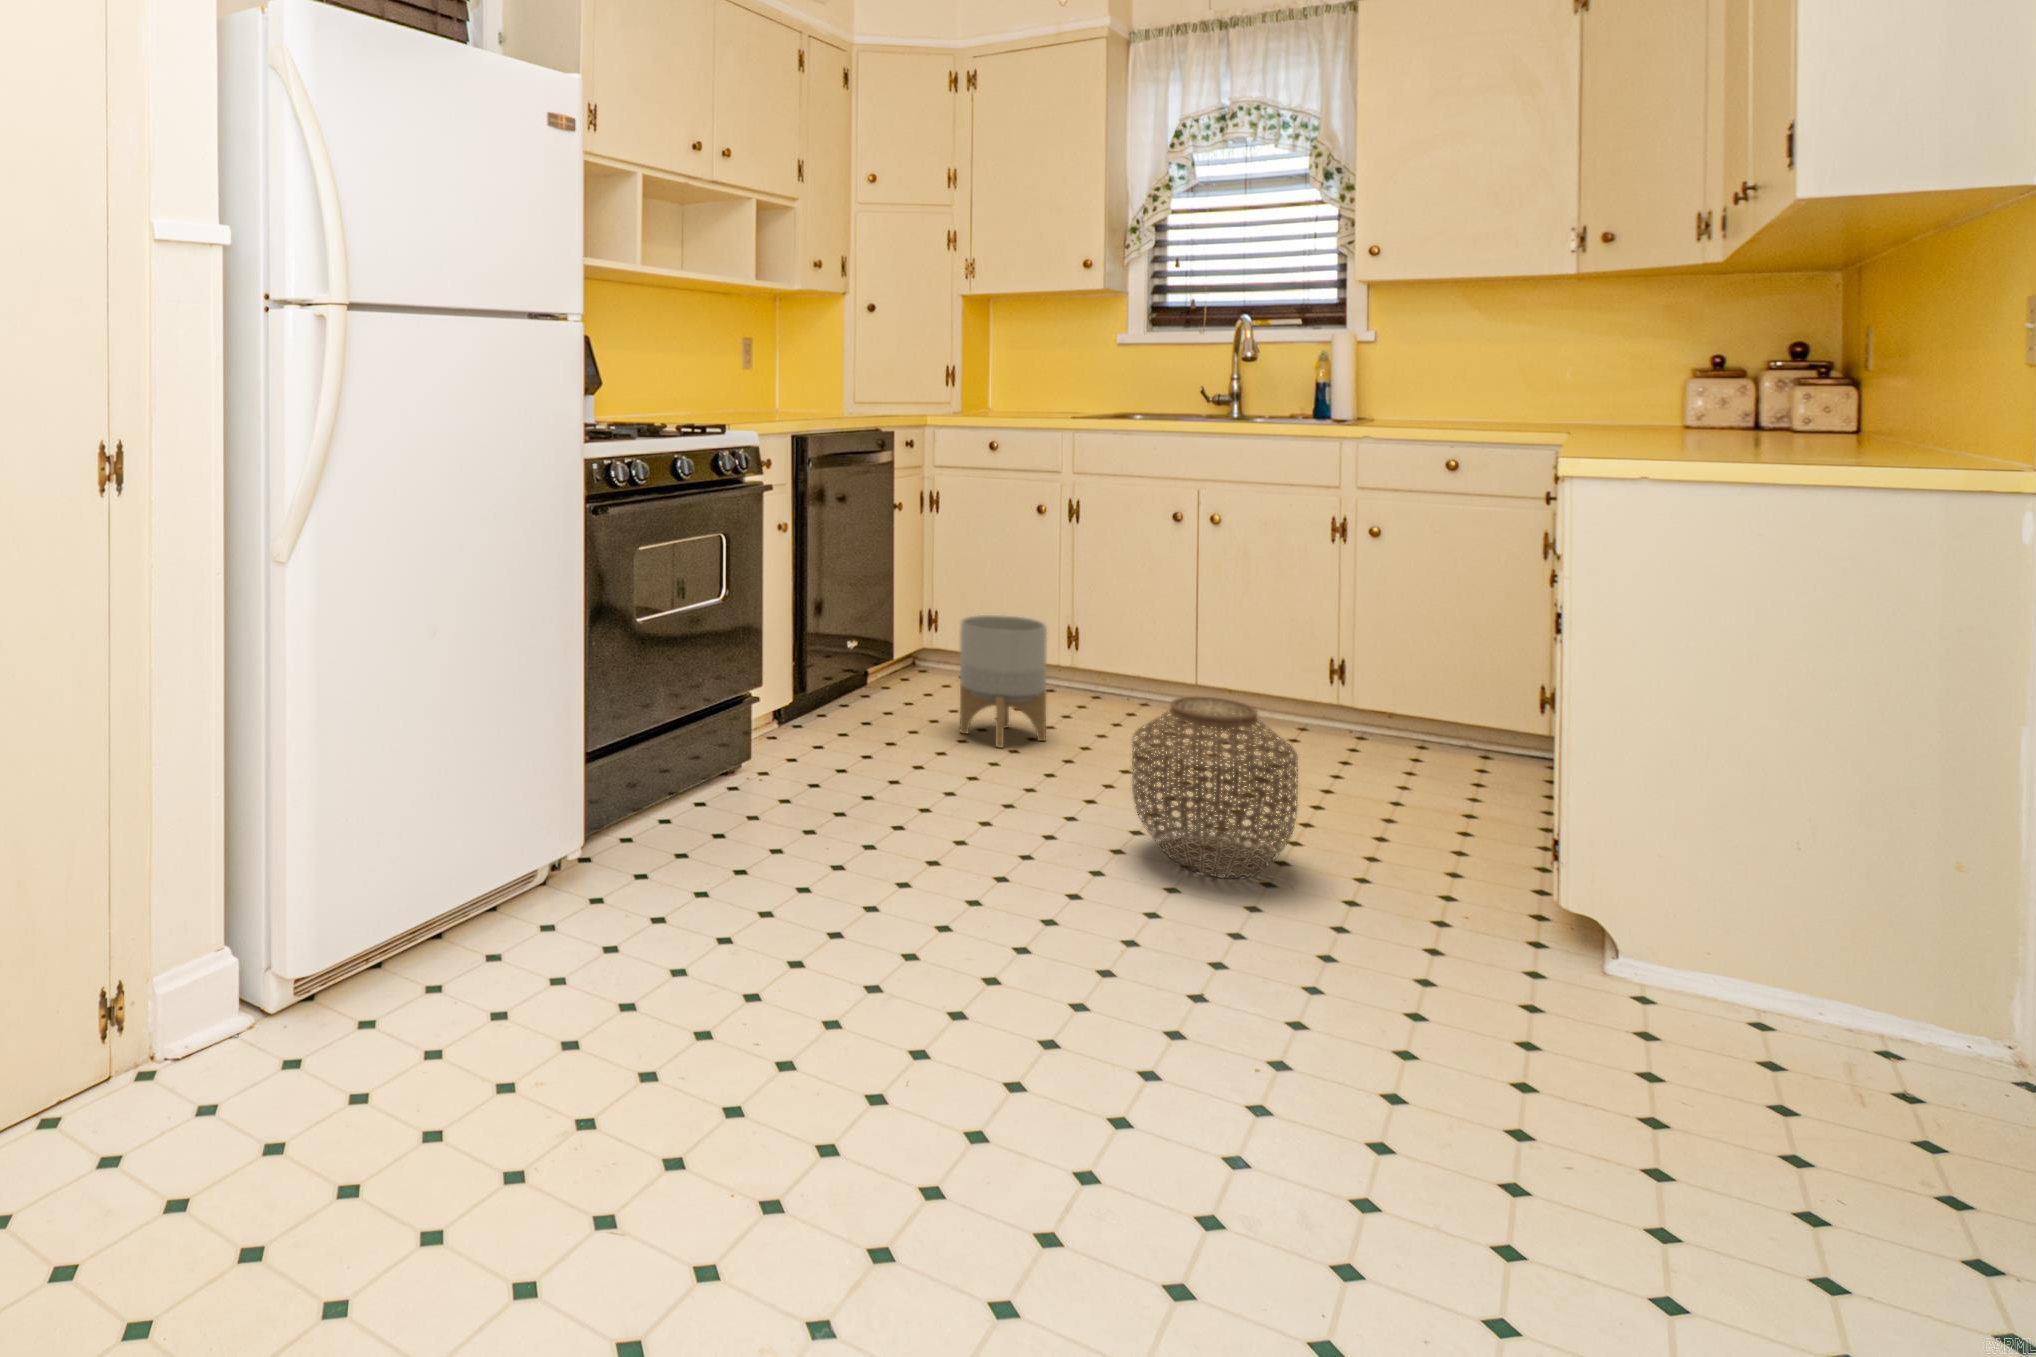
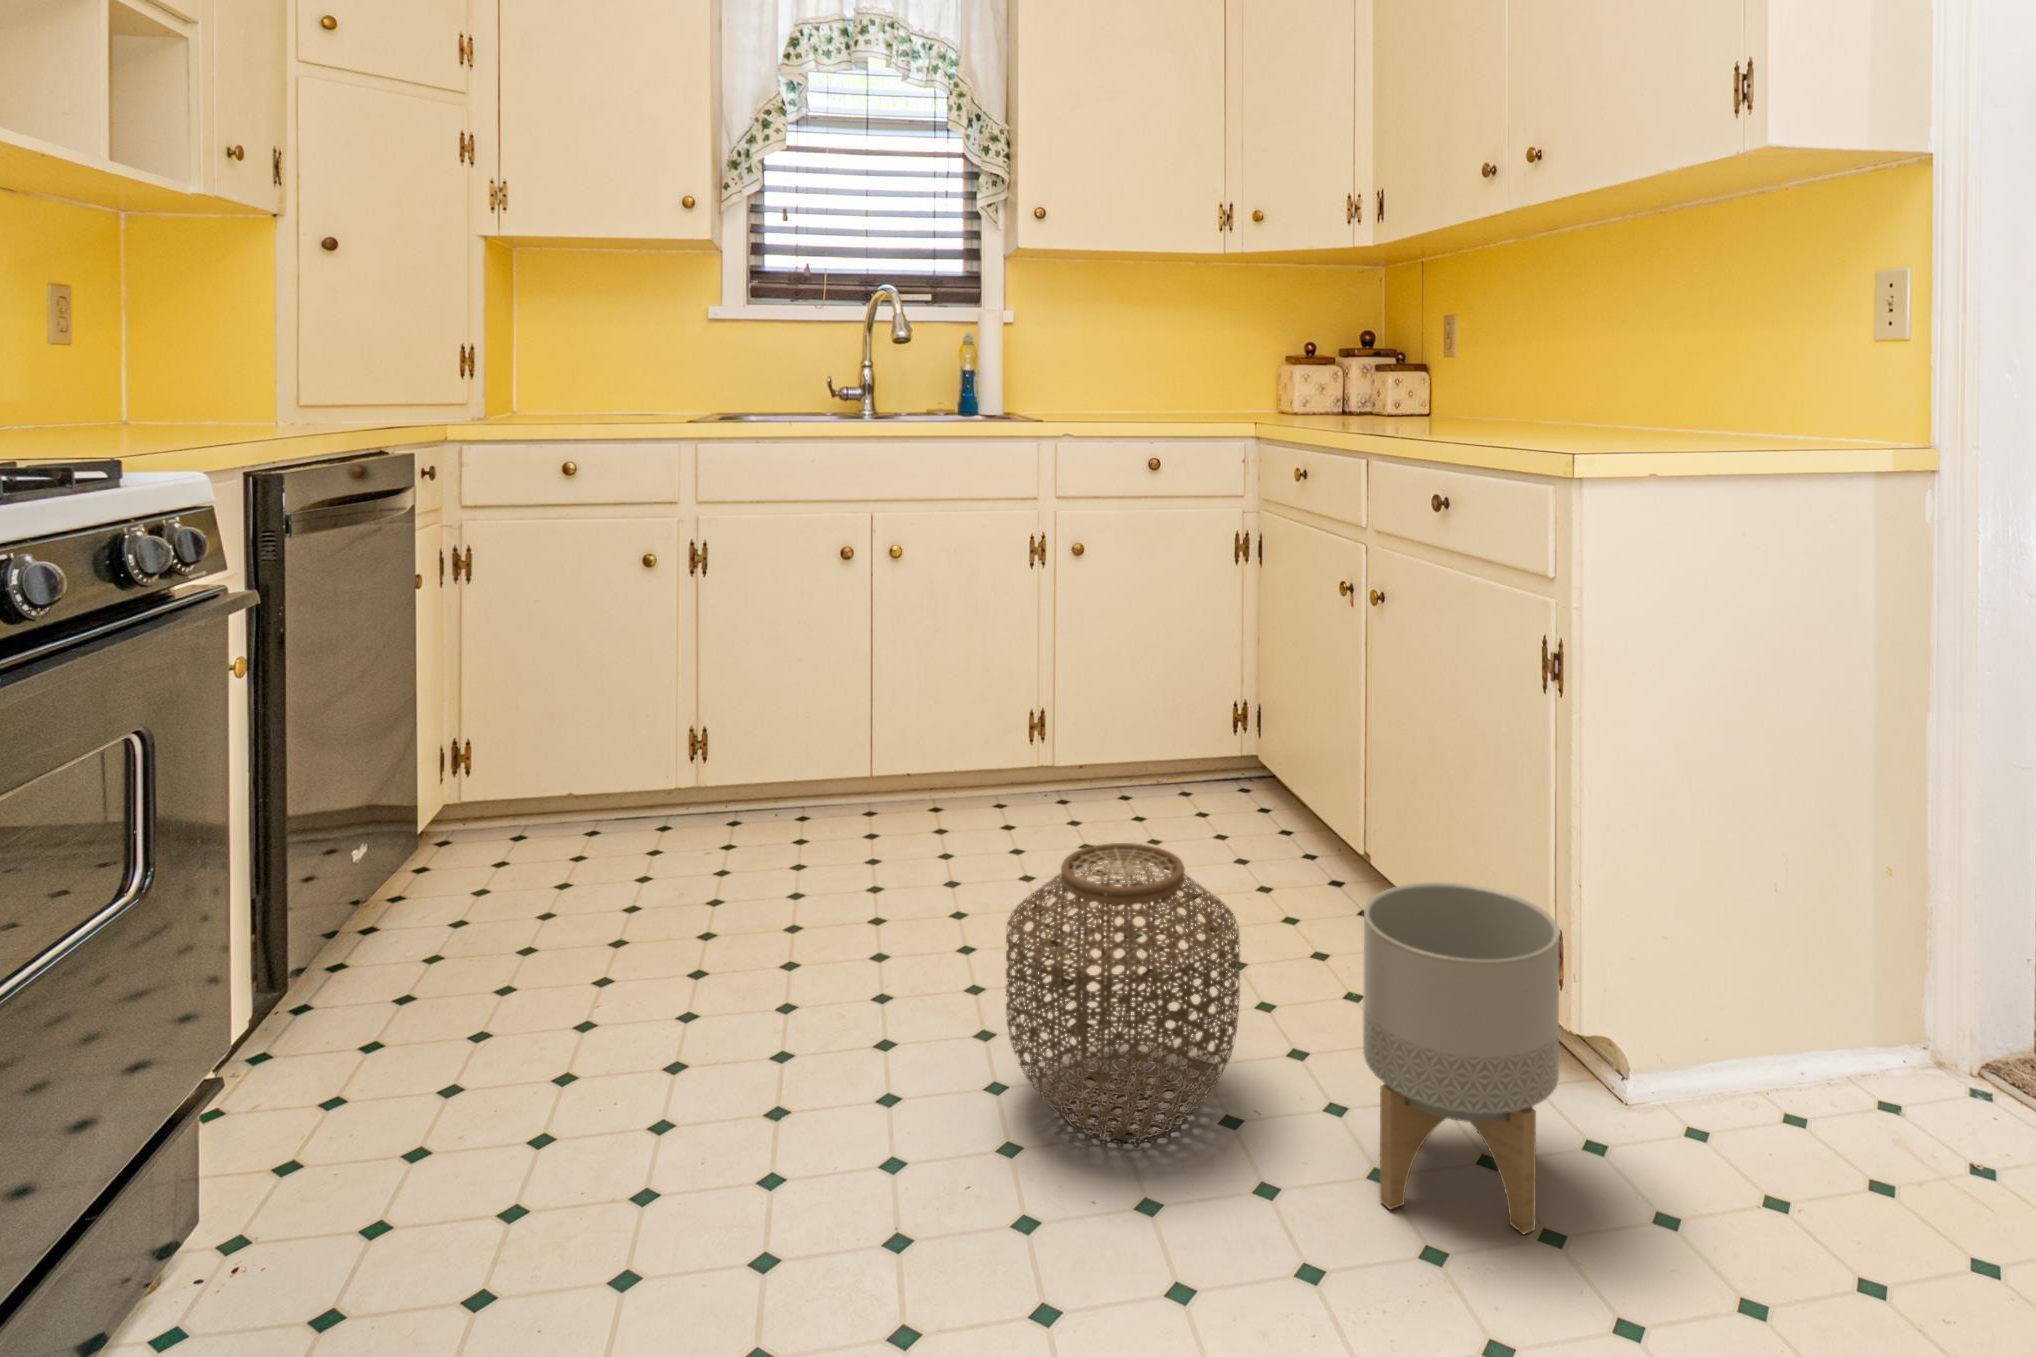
planter: present [960,615,1047,748] -> present [1363,882,1560,1234]

